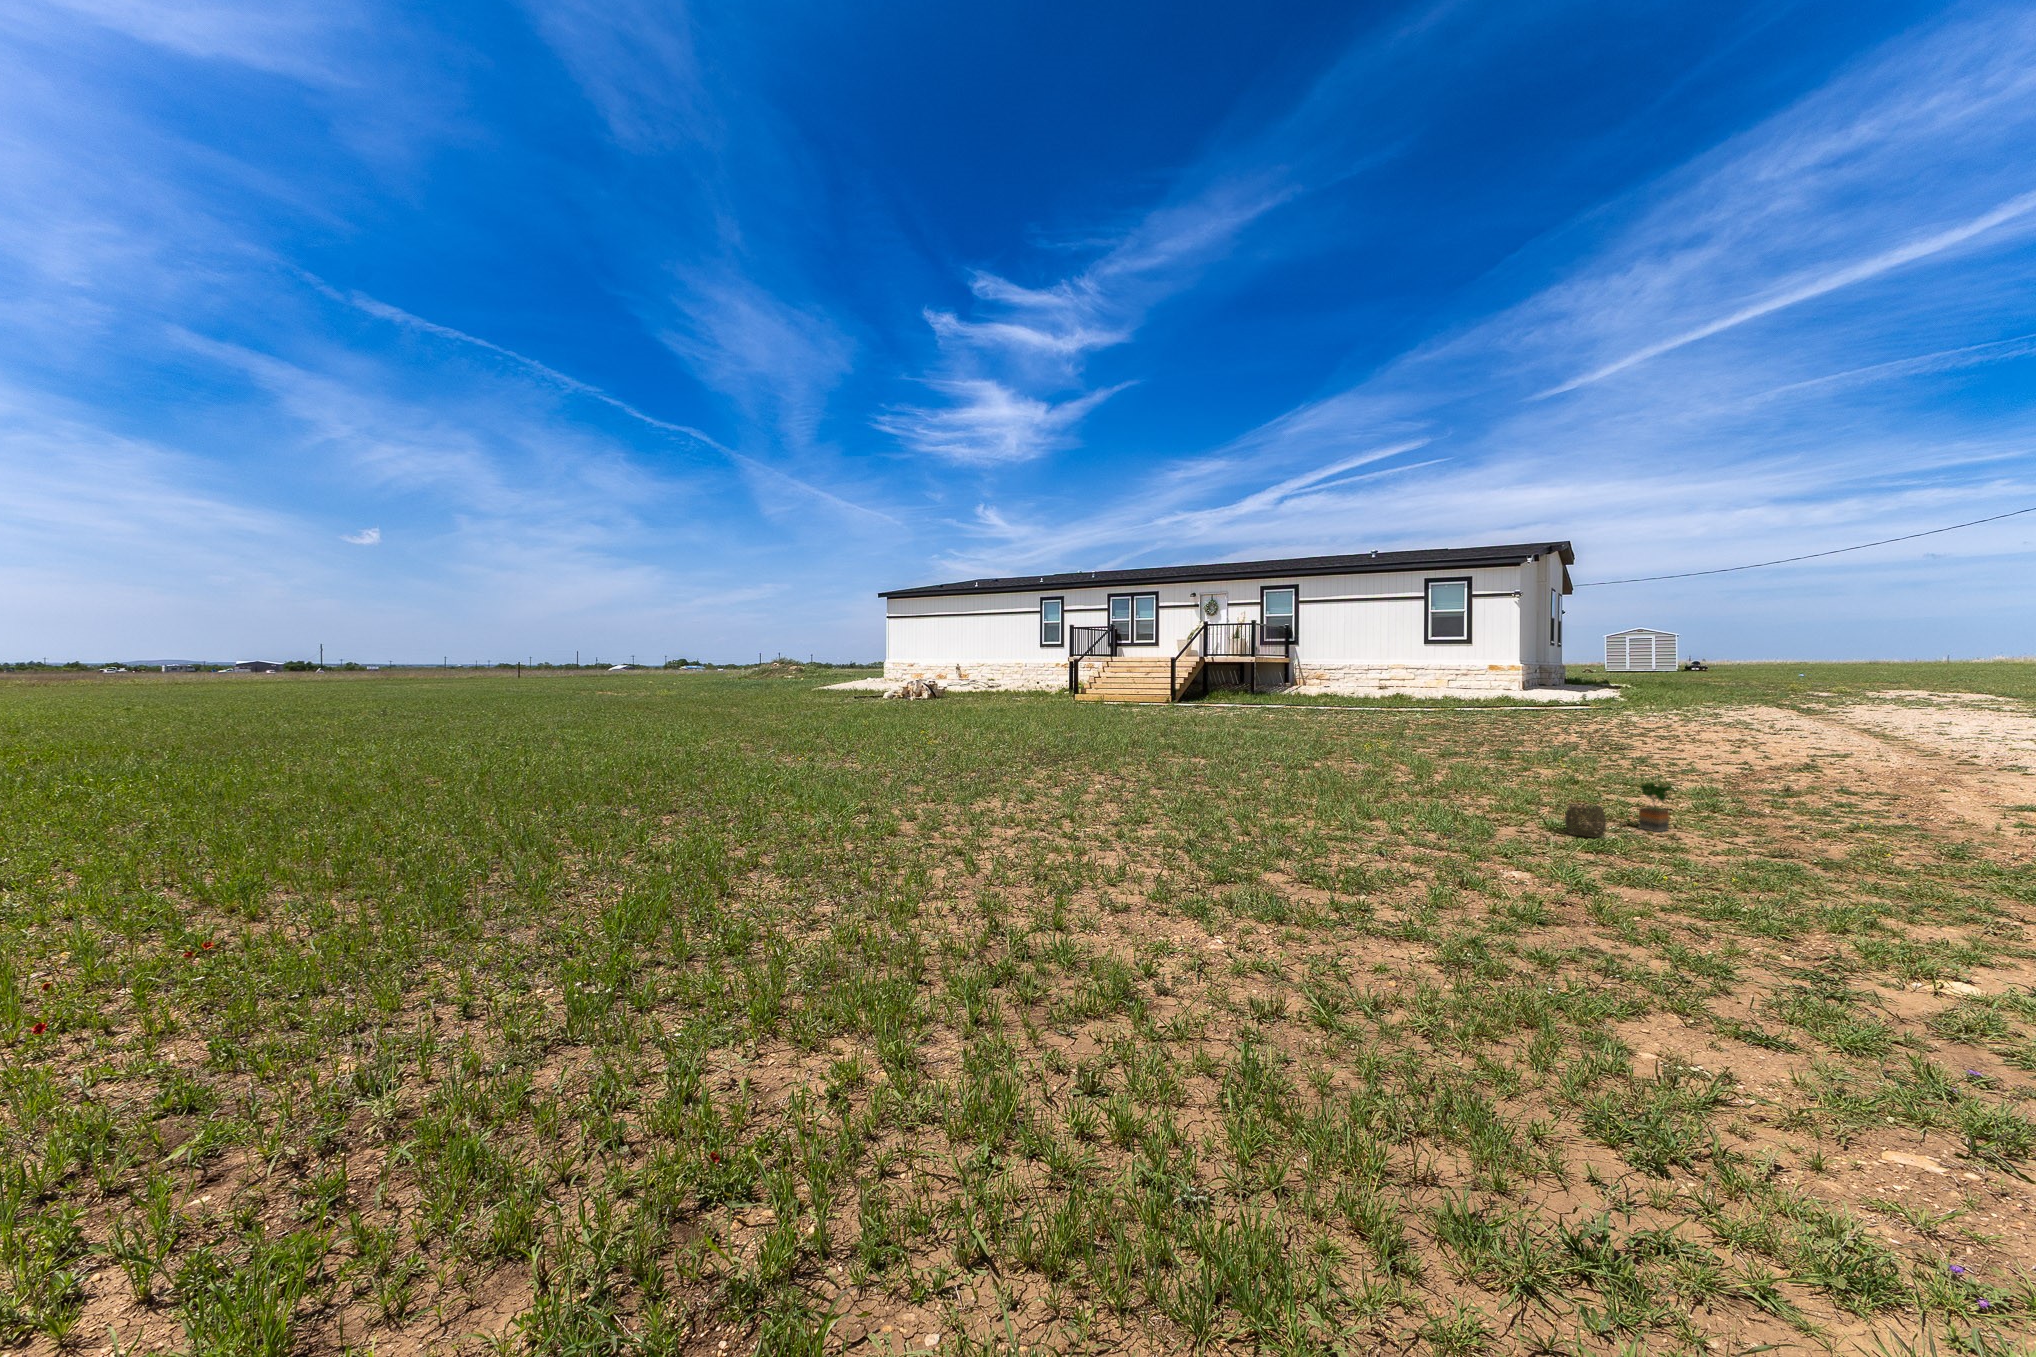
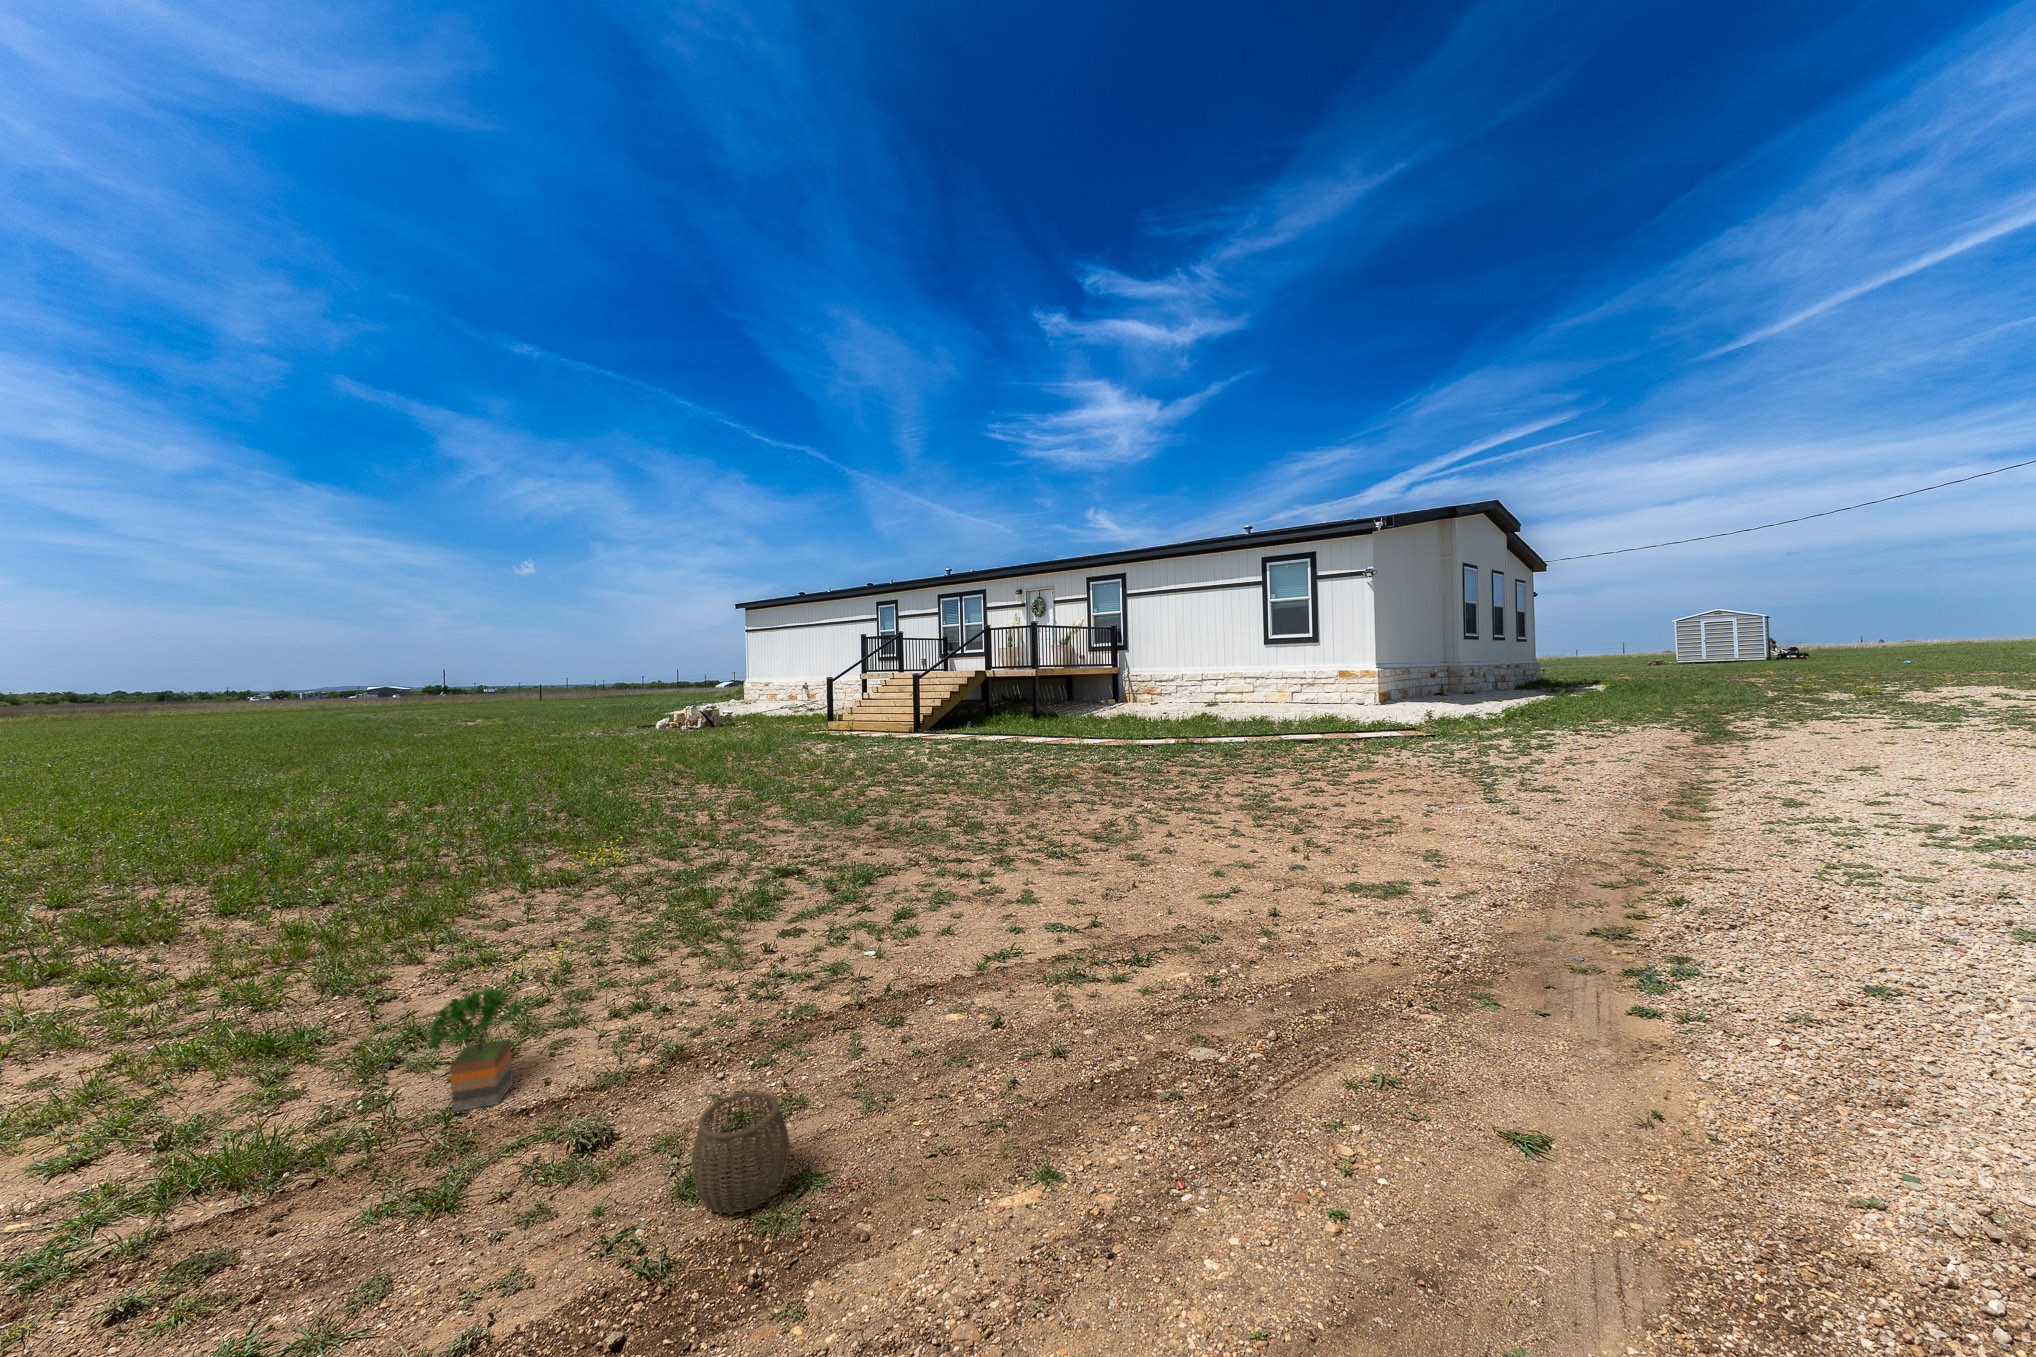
woven basket: present [1565,803,1606,837] -> present [691,1091,790,1214]

